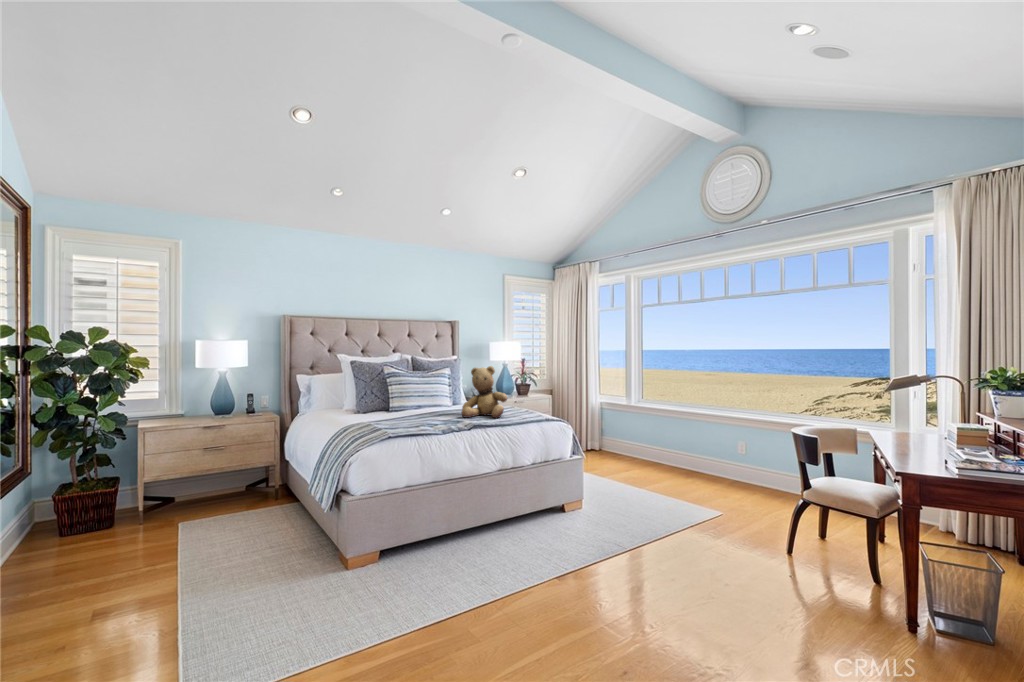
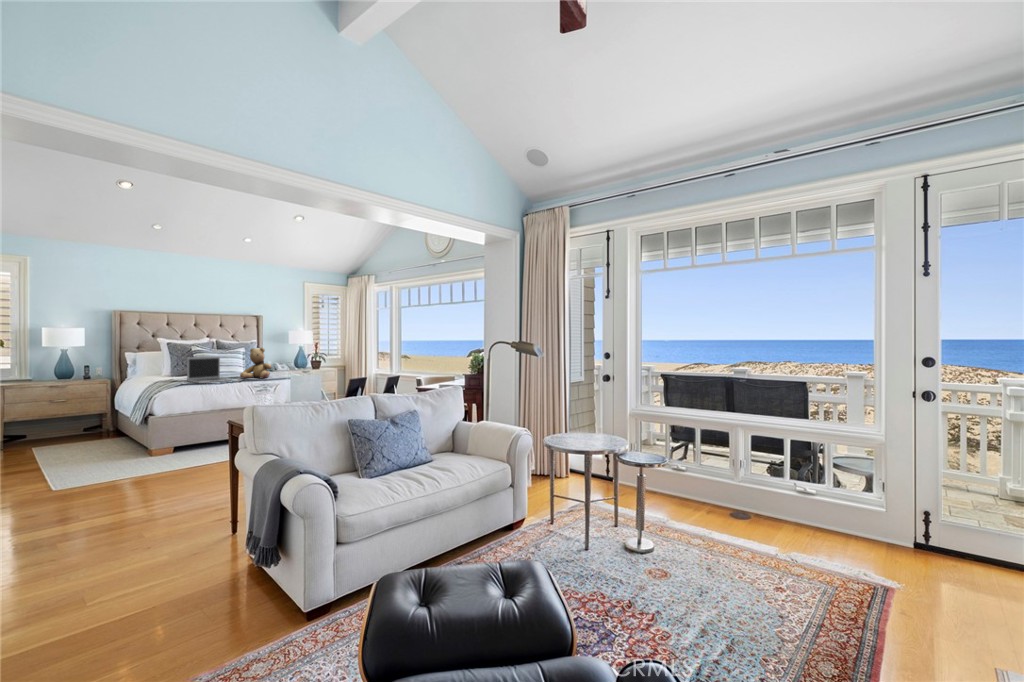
laptop: none [391,382,456,429] -> present [187,356,231,383]

